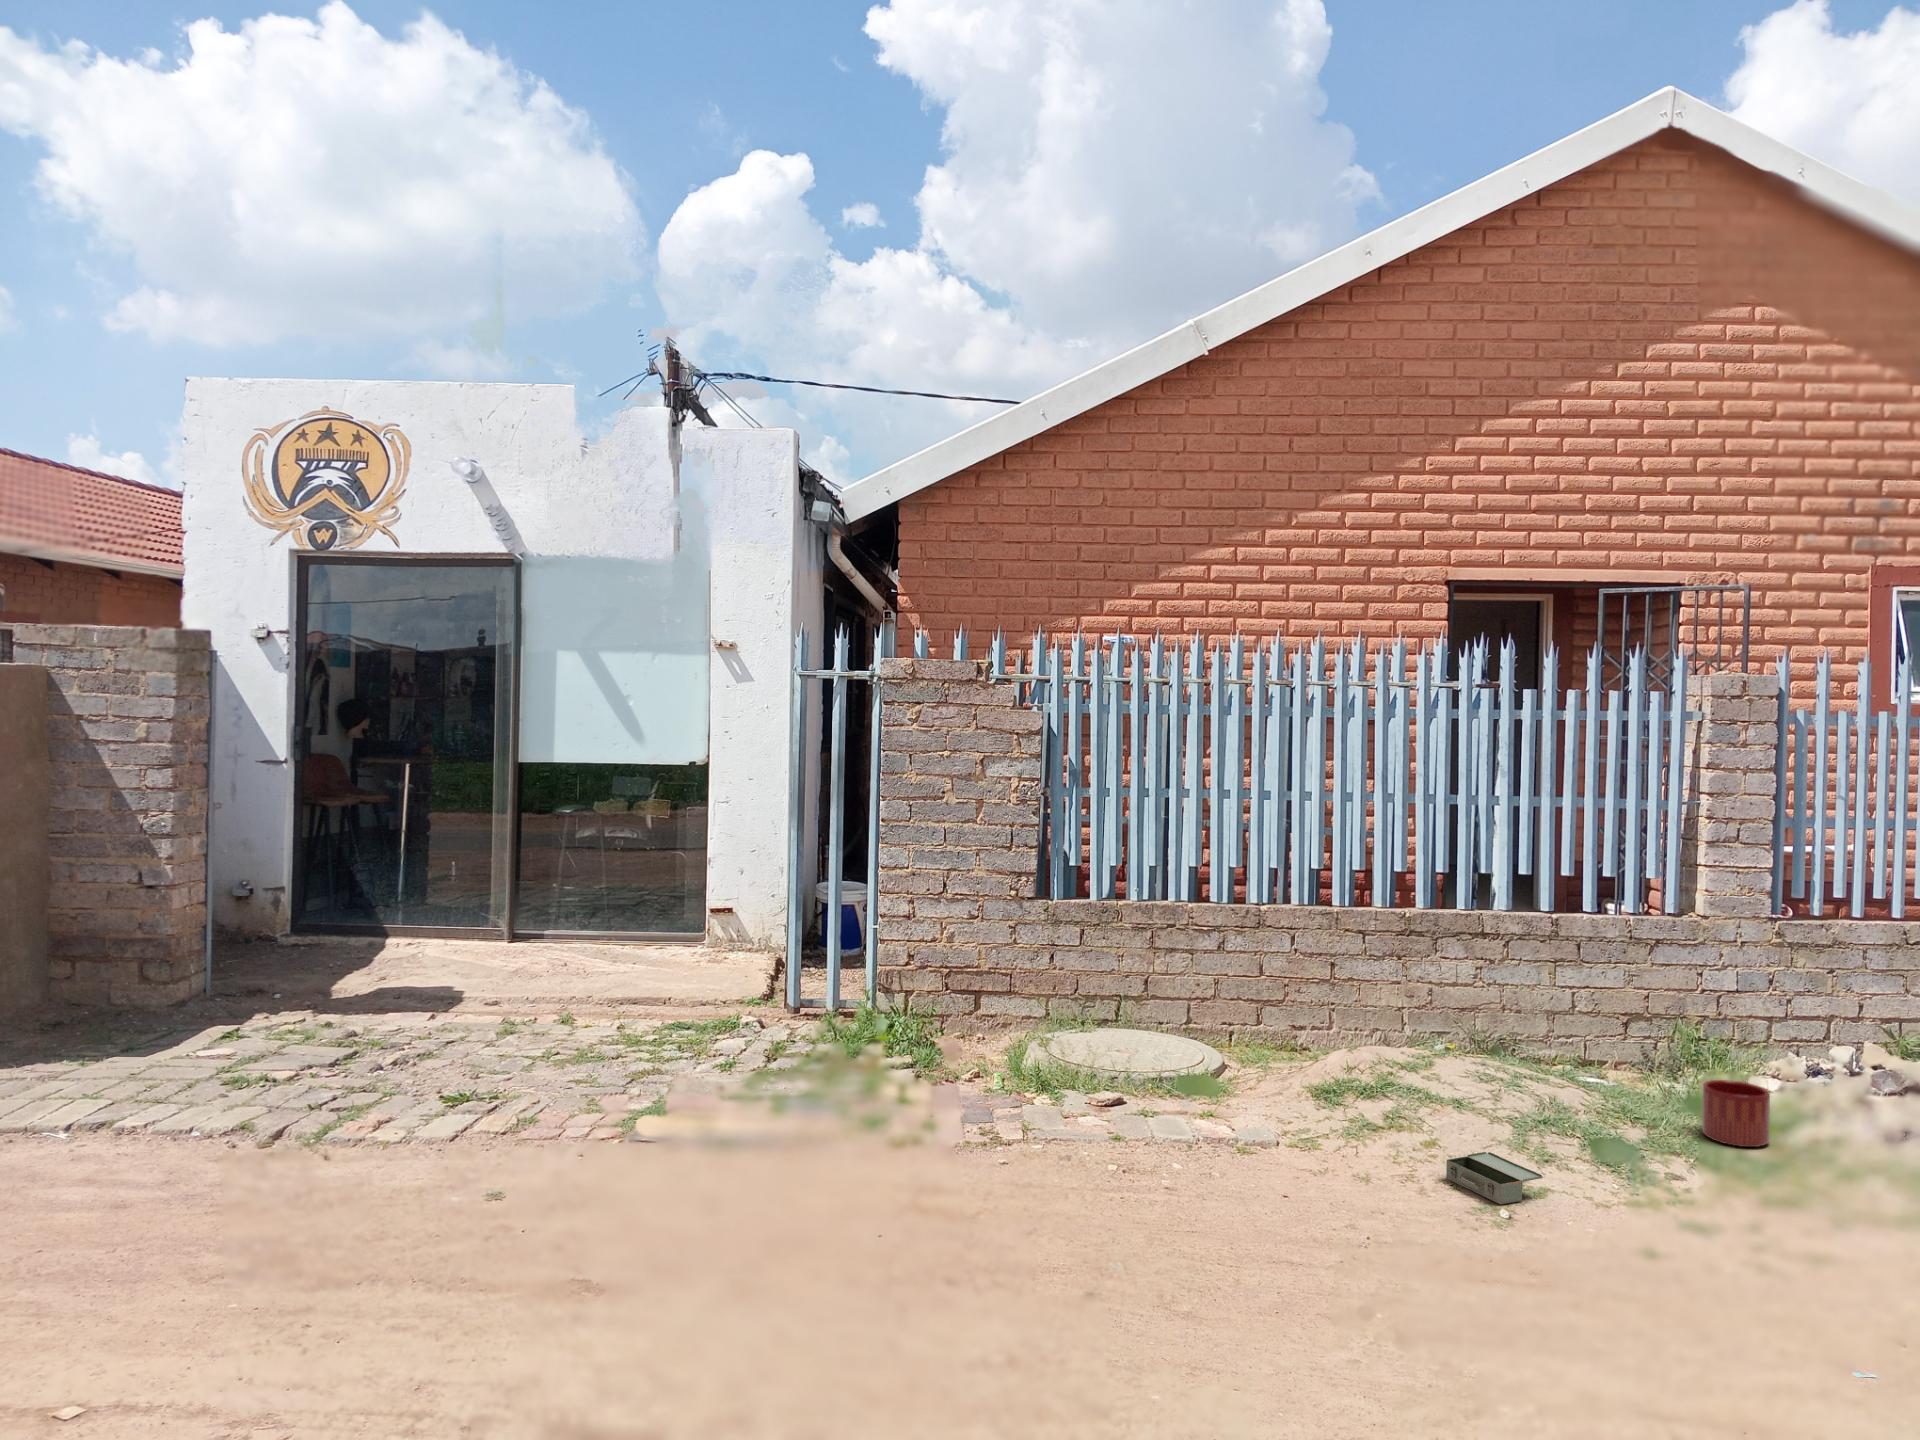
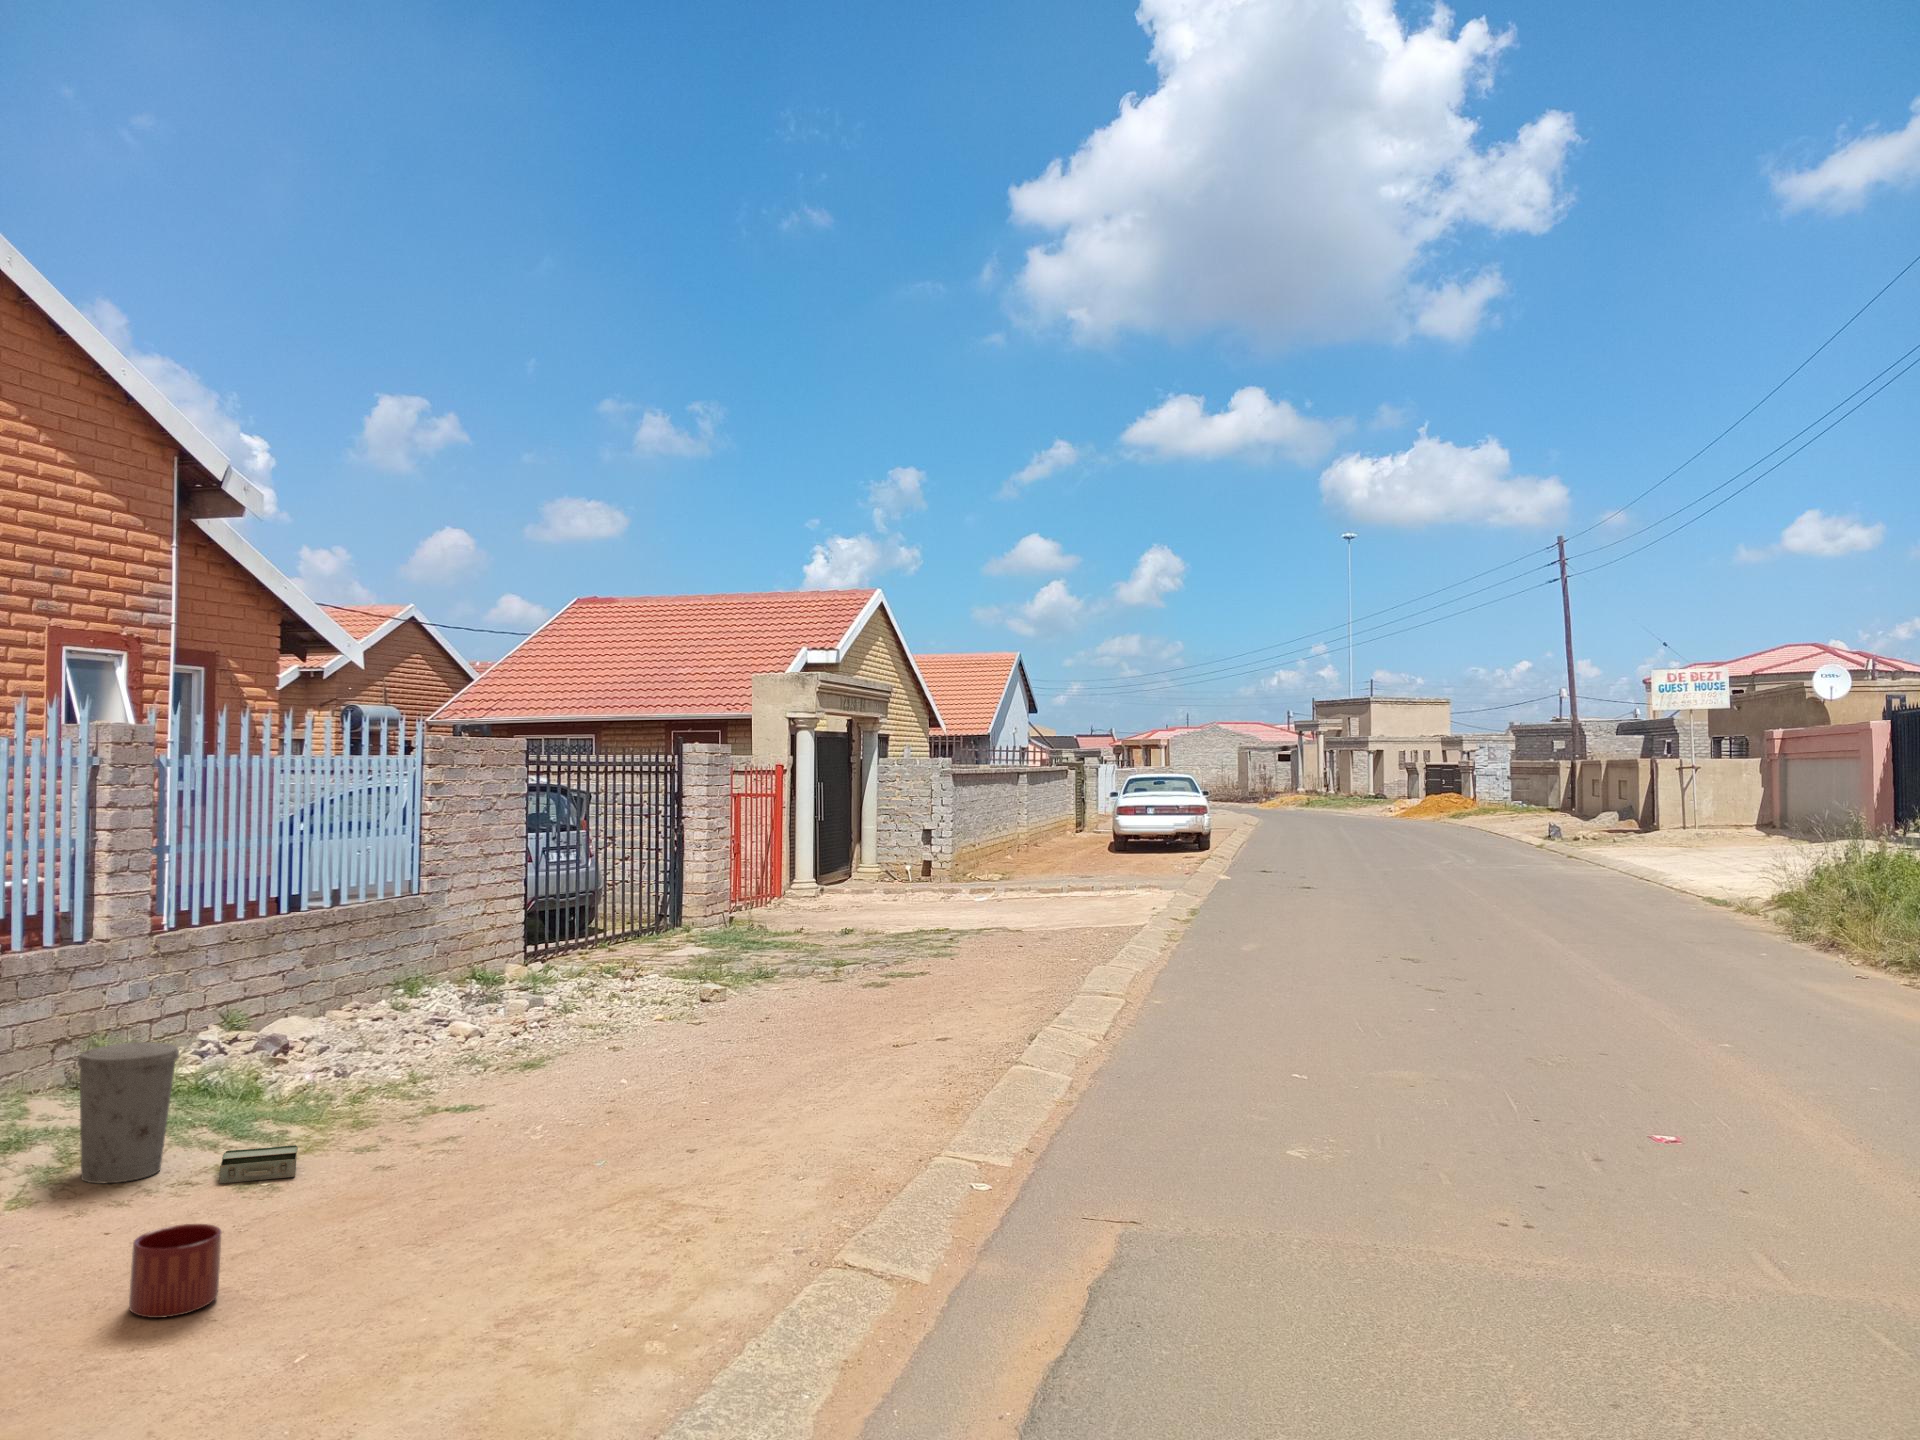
trash can: none [1387,1007,1479,1149] -> present [77,1042,179,1183]
planter: present [1702,1080,1770,1147] -> present [129,1224,222,1318]

